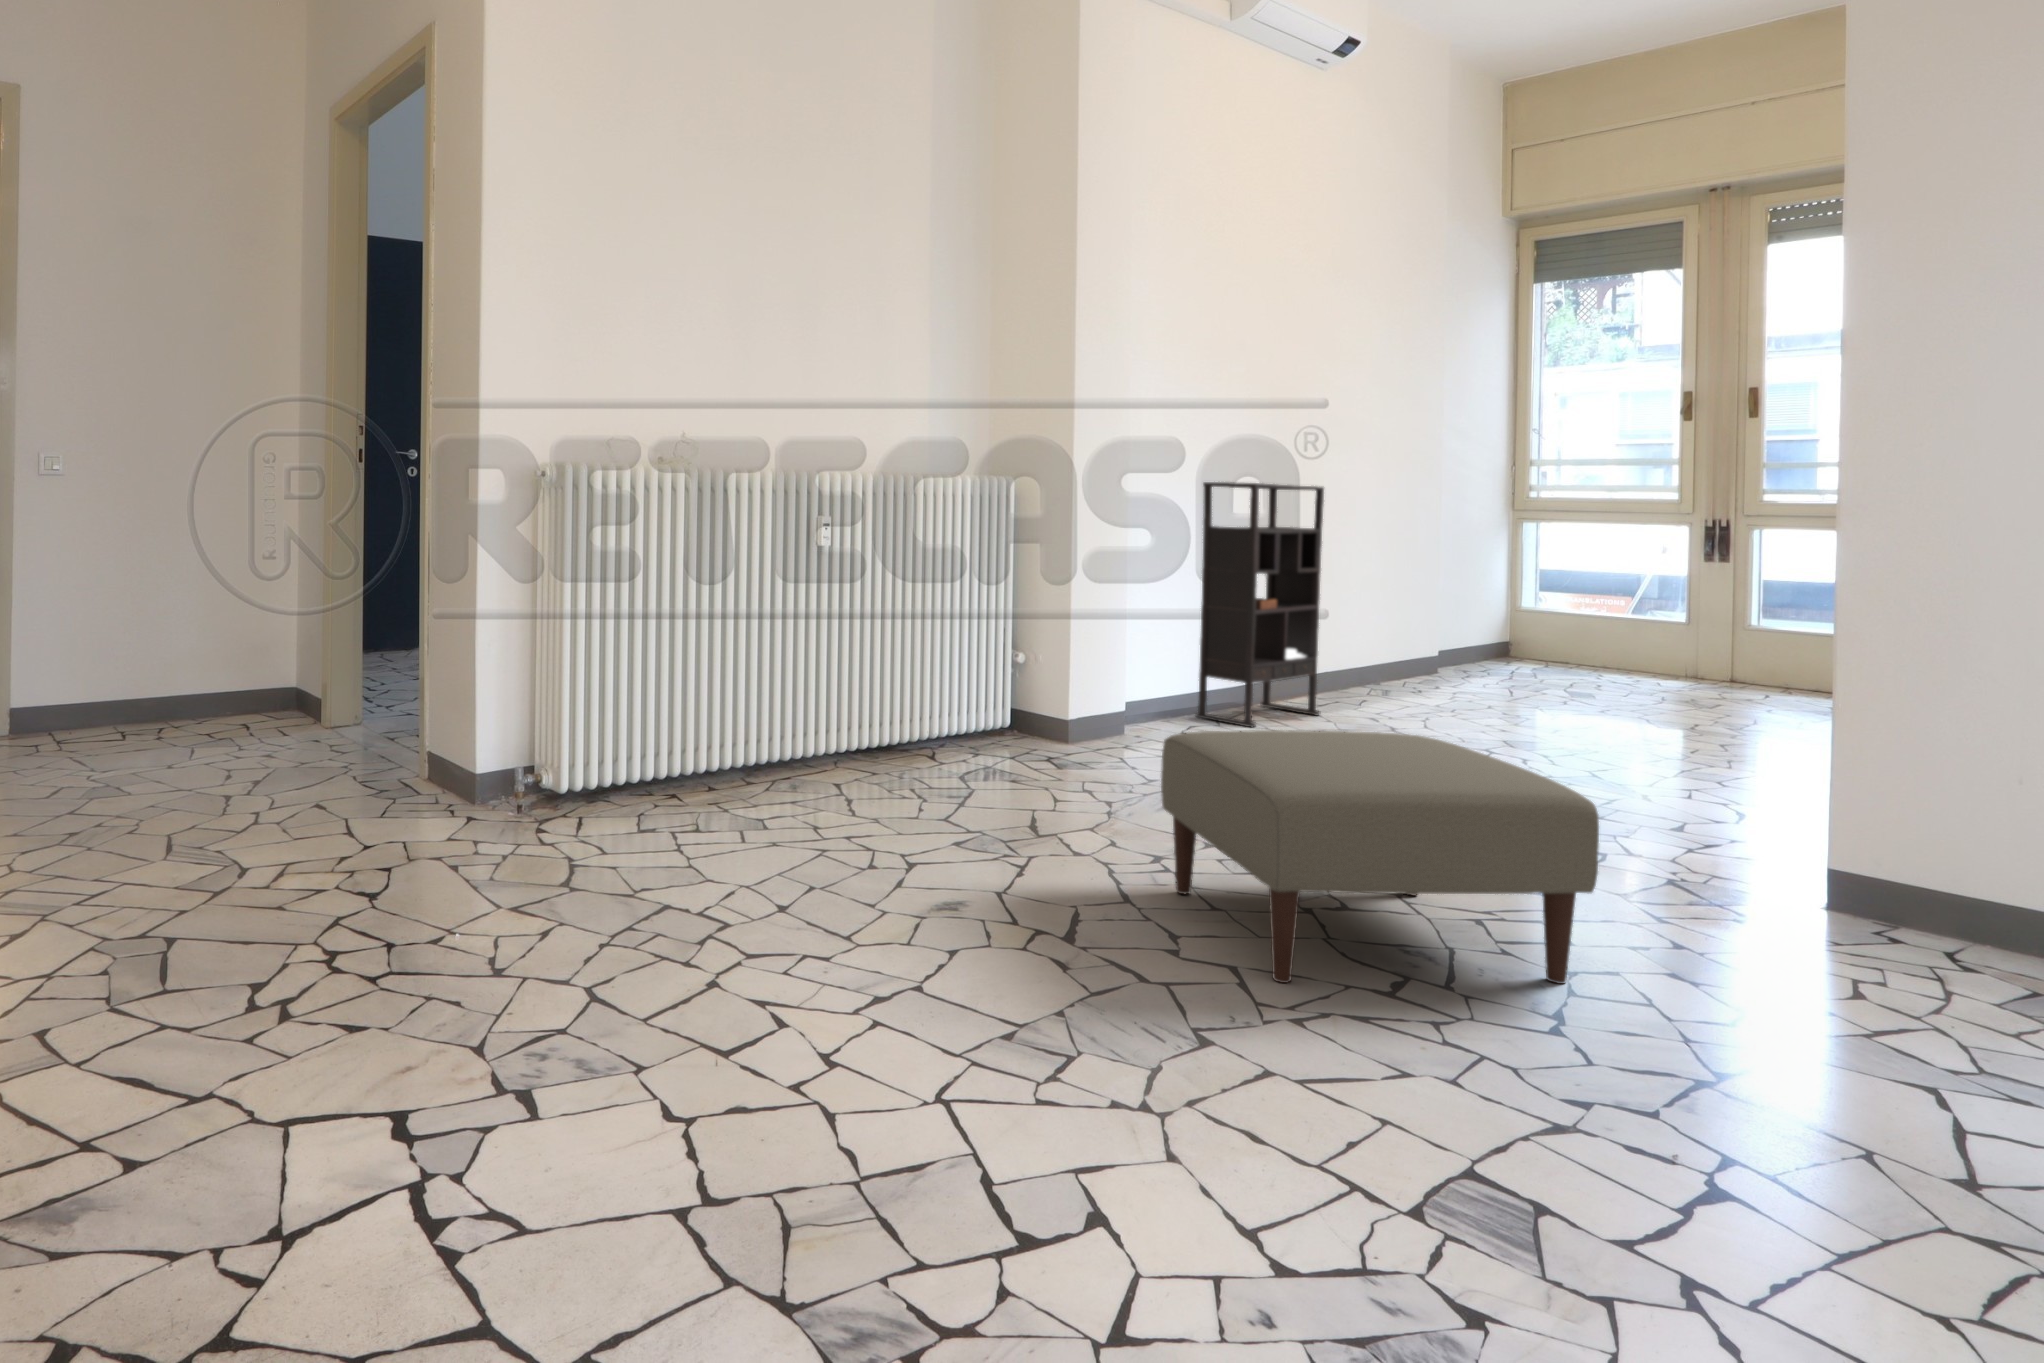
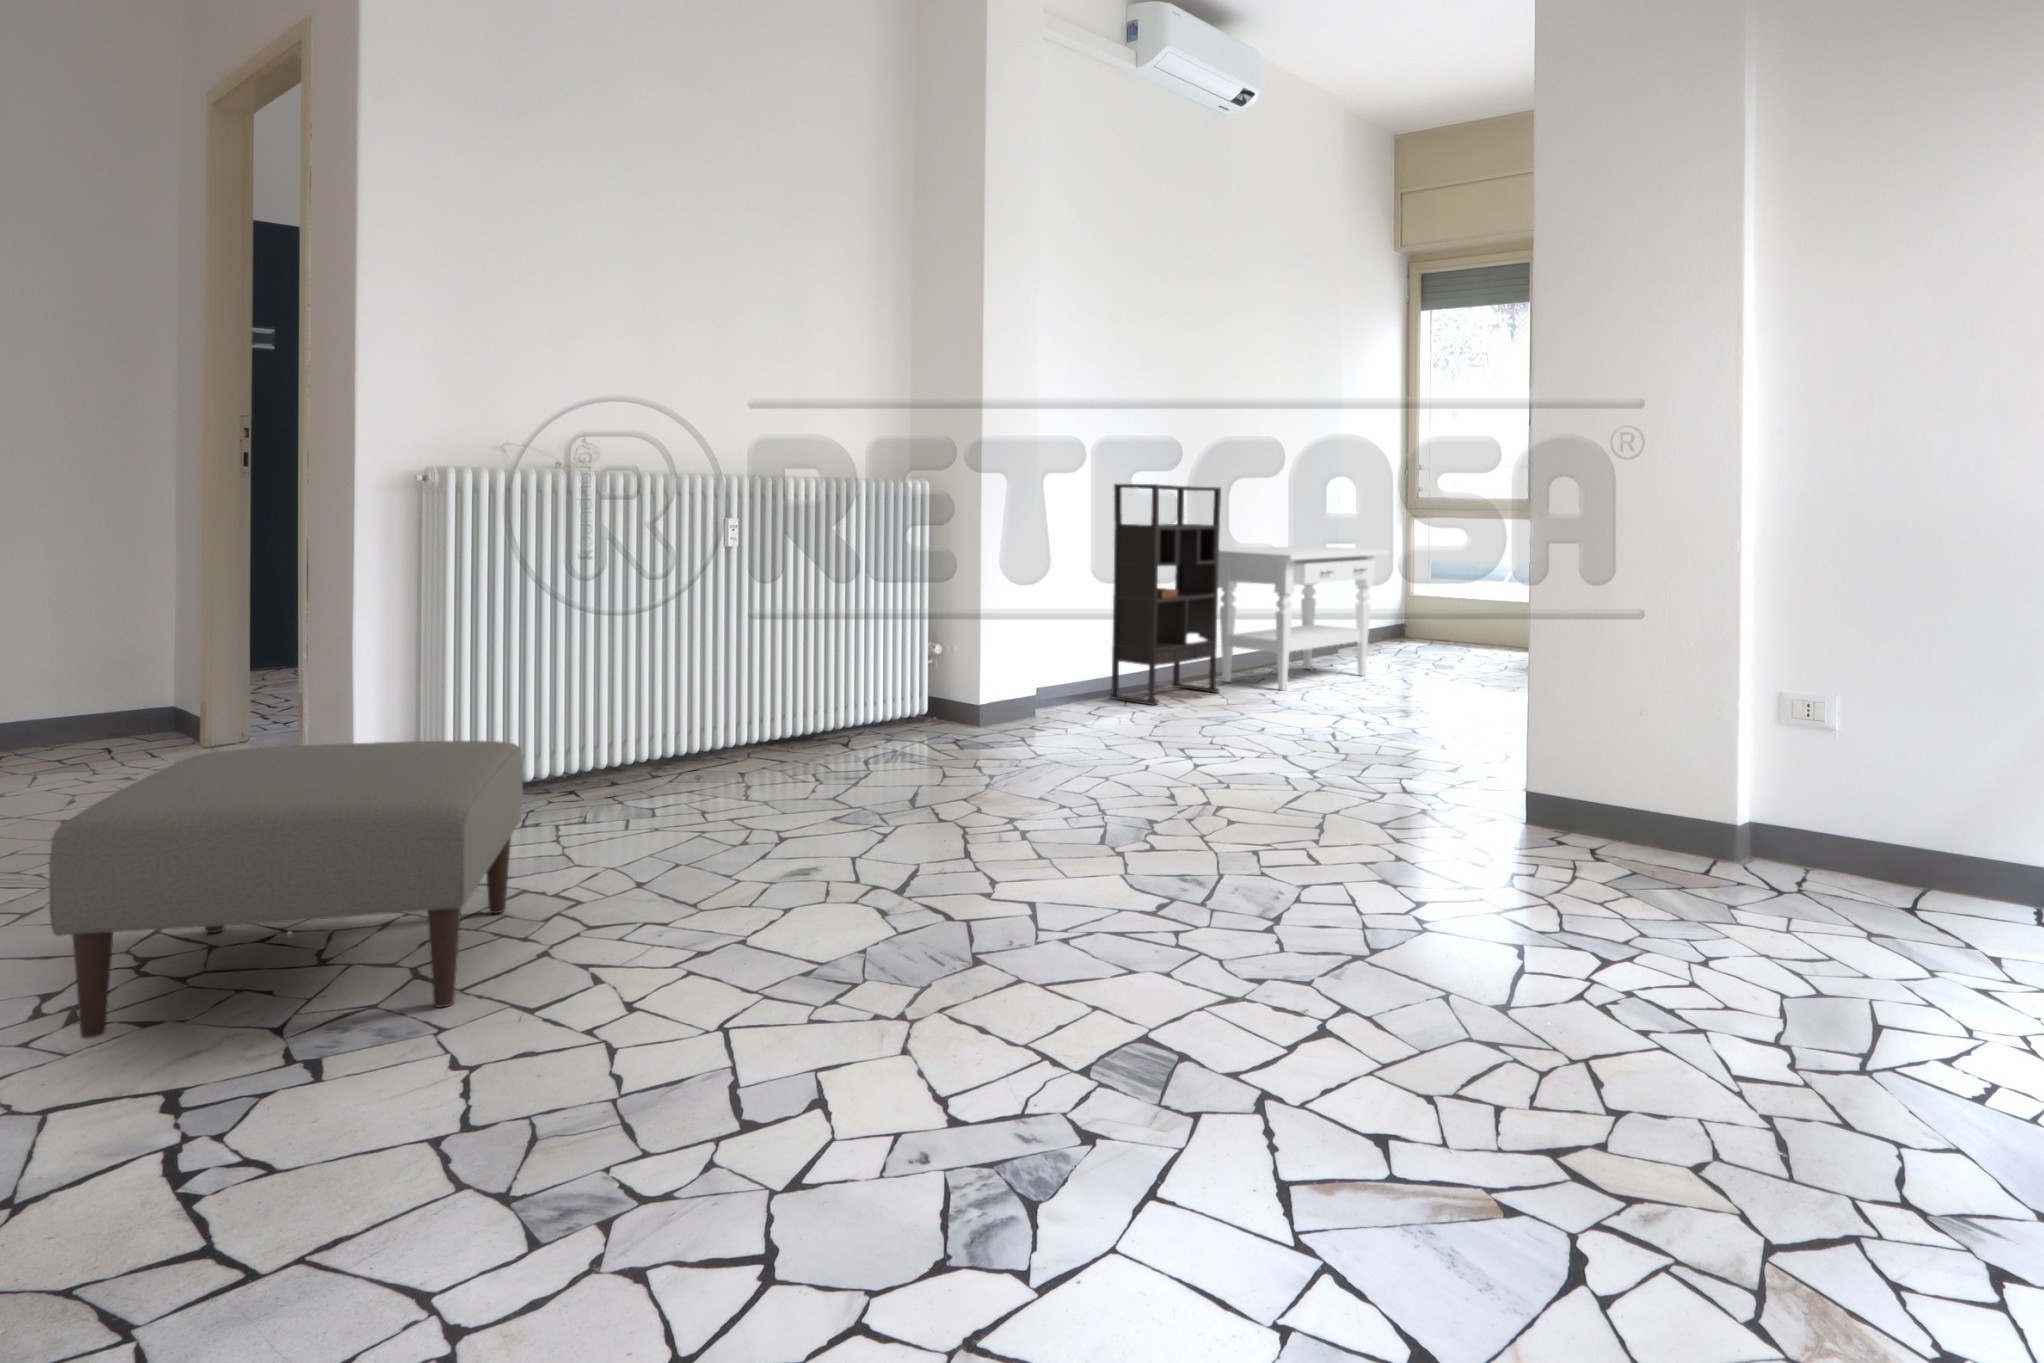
side table: none [1298,552,1518,717] -> present [1218,546,1388,691]
ottoman: present [1161,730,1599,984] -> present [49,741,523,1038]

